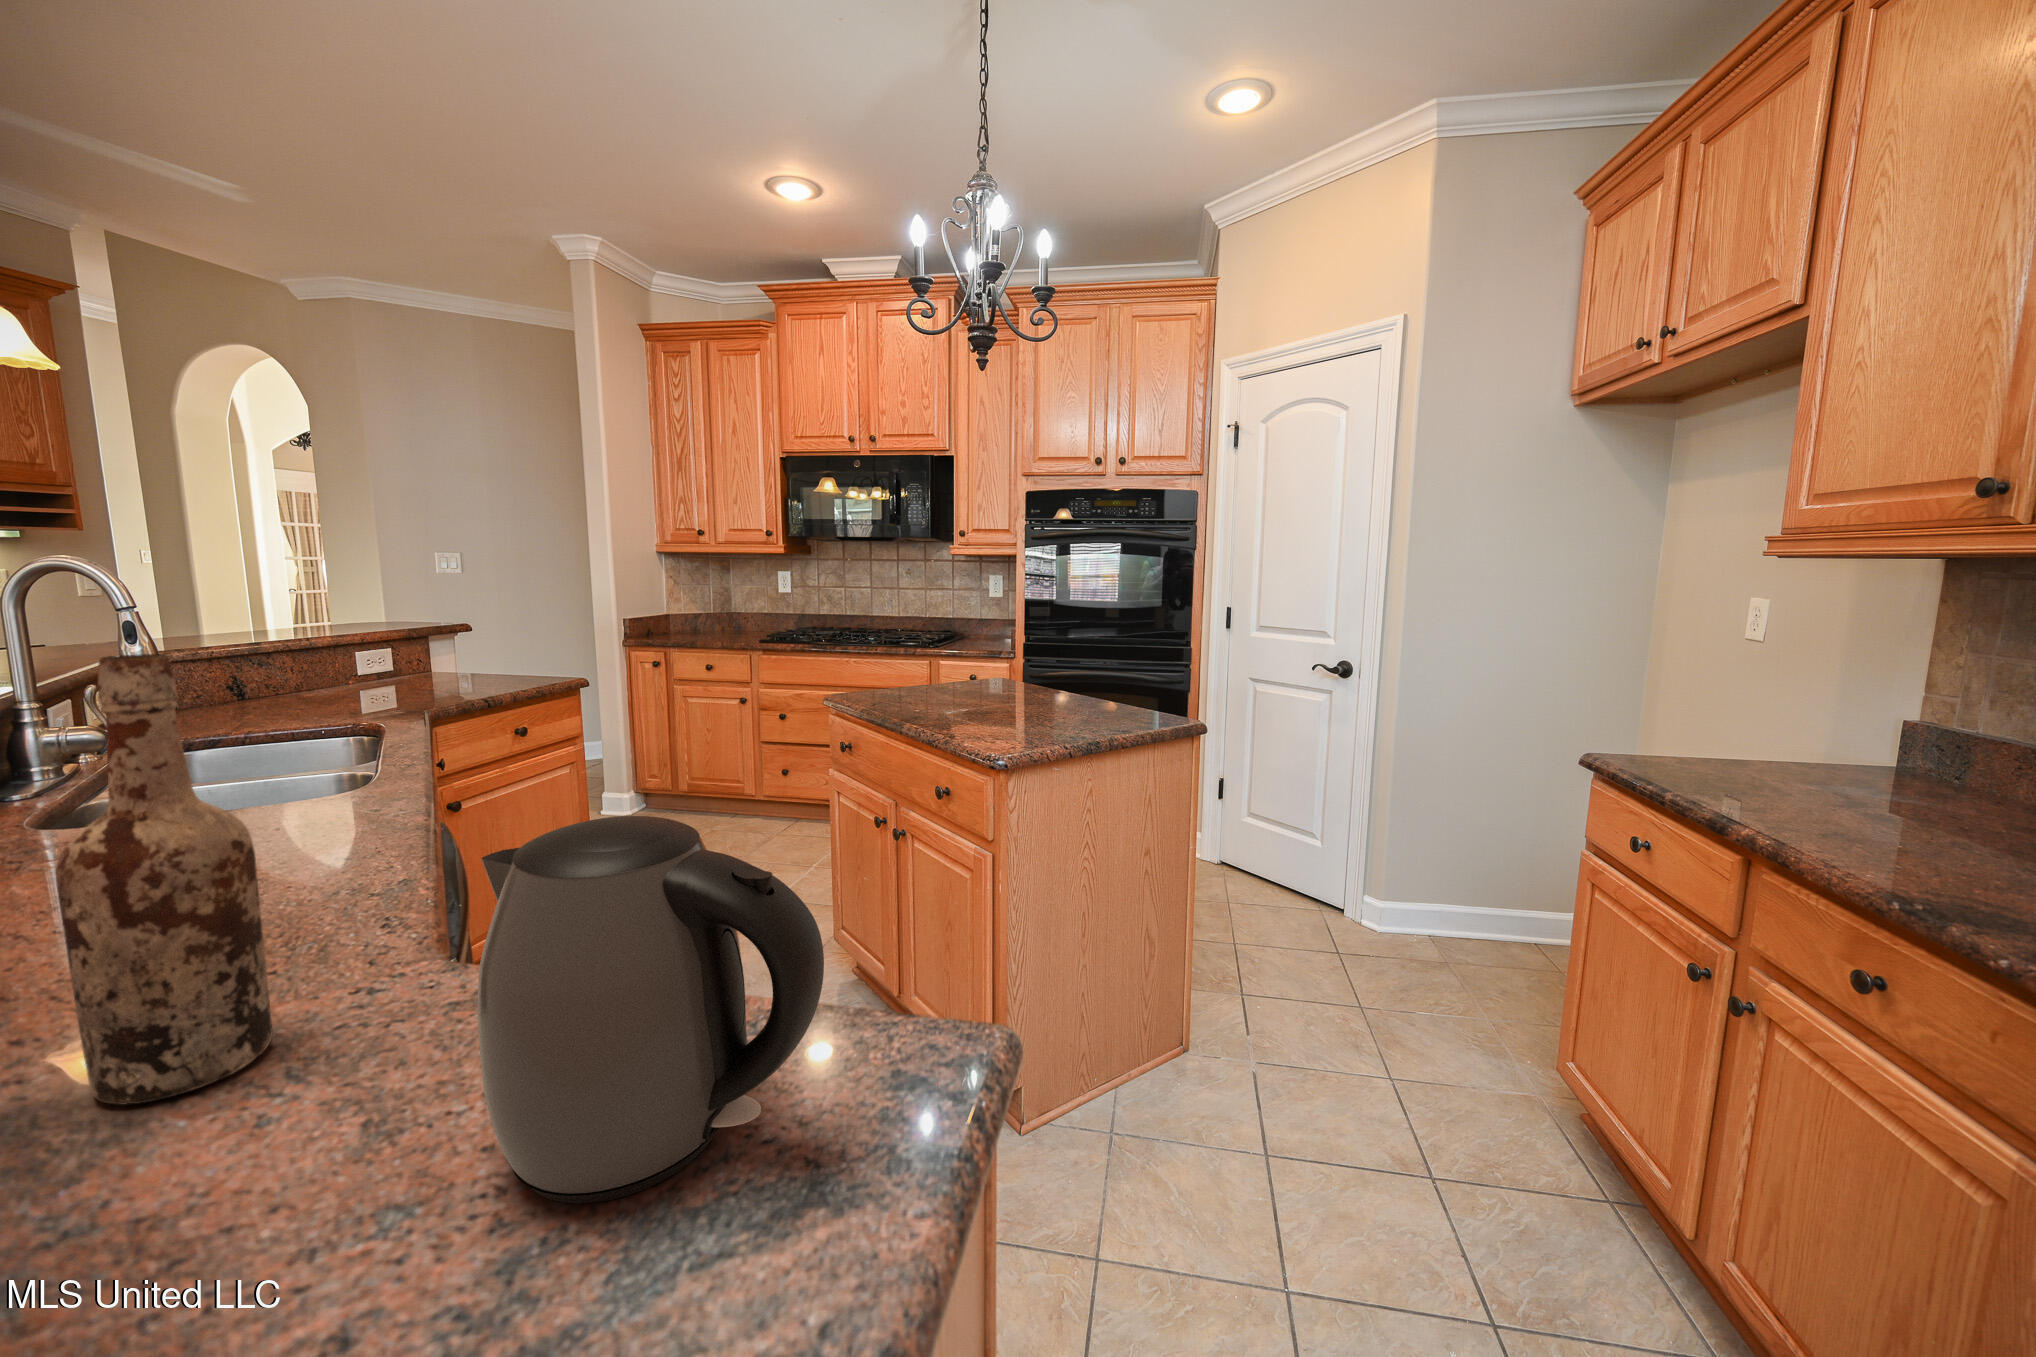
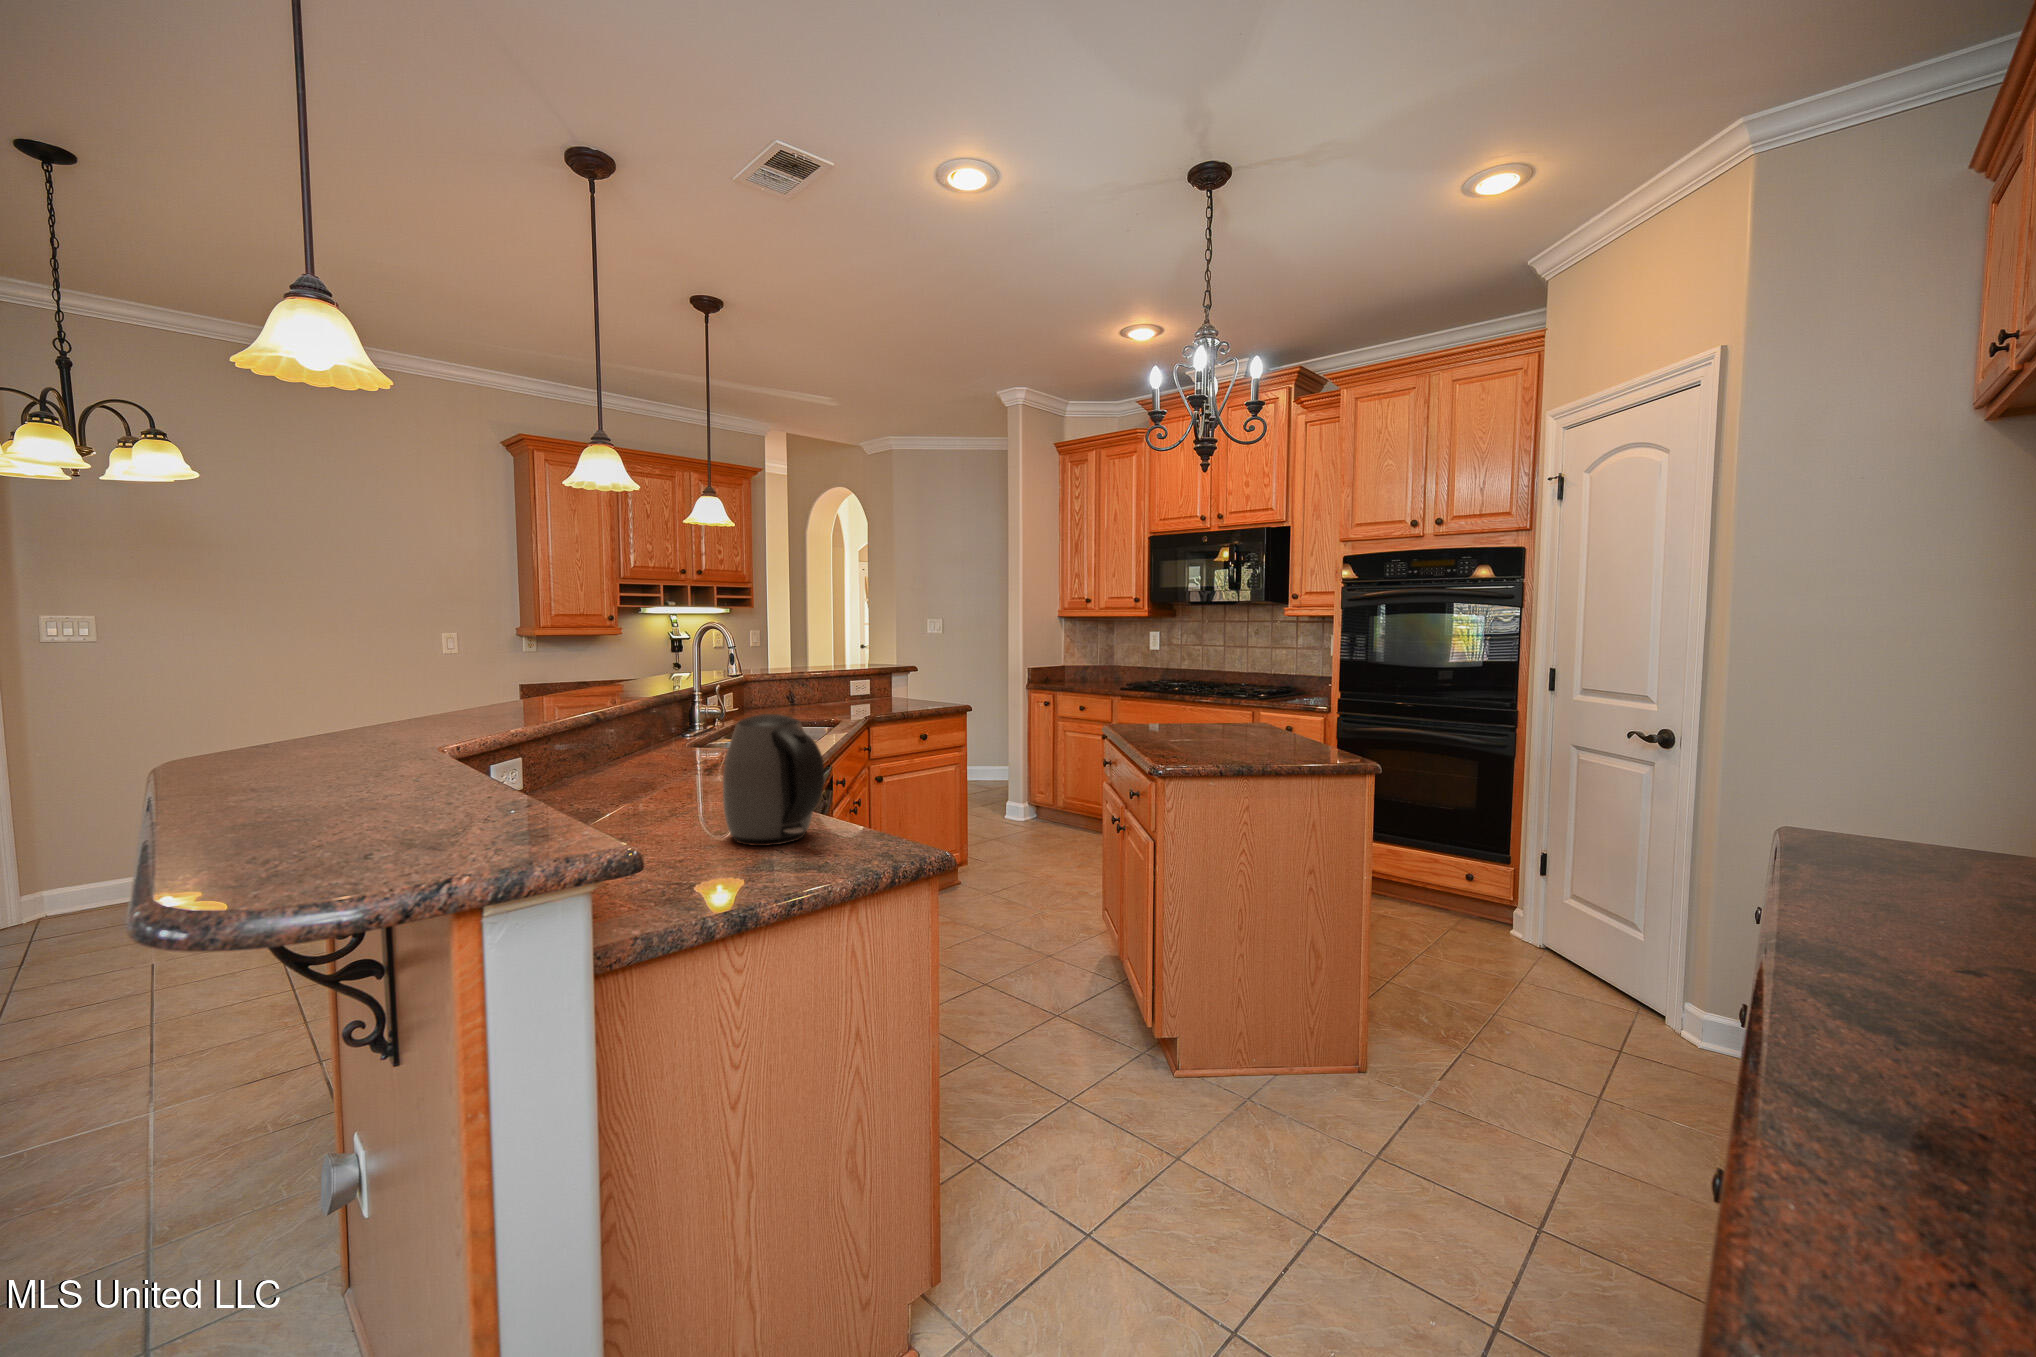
wine bottle: present [56,654,273,1105] -> none [656,653,706,808]

